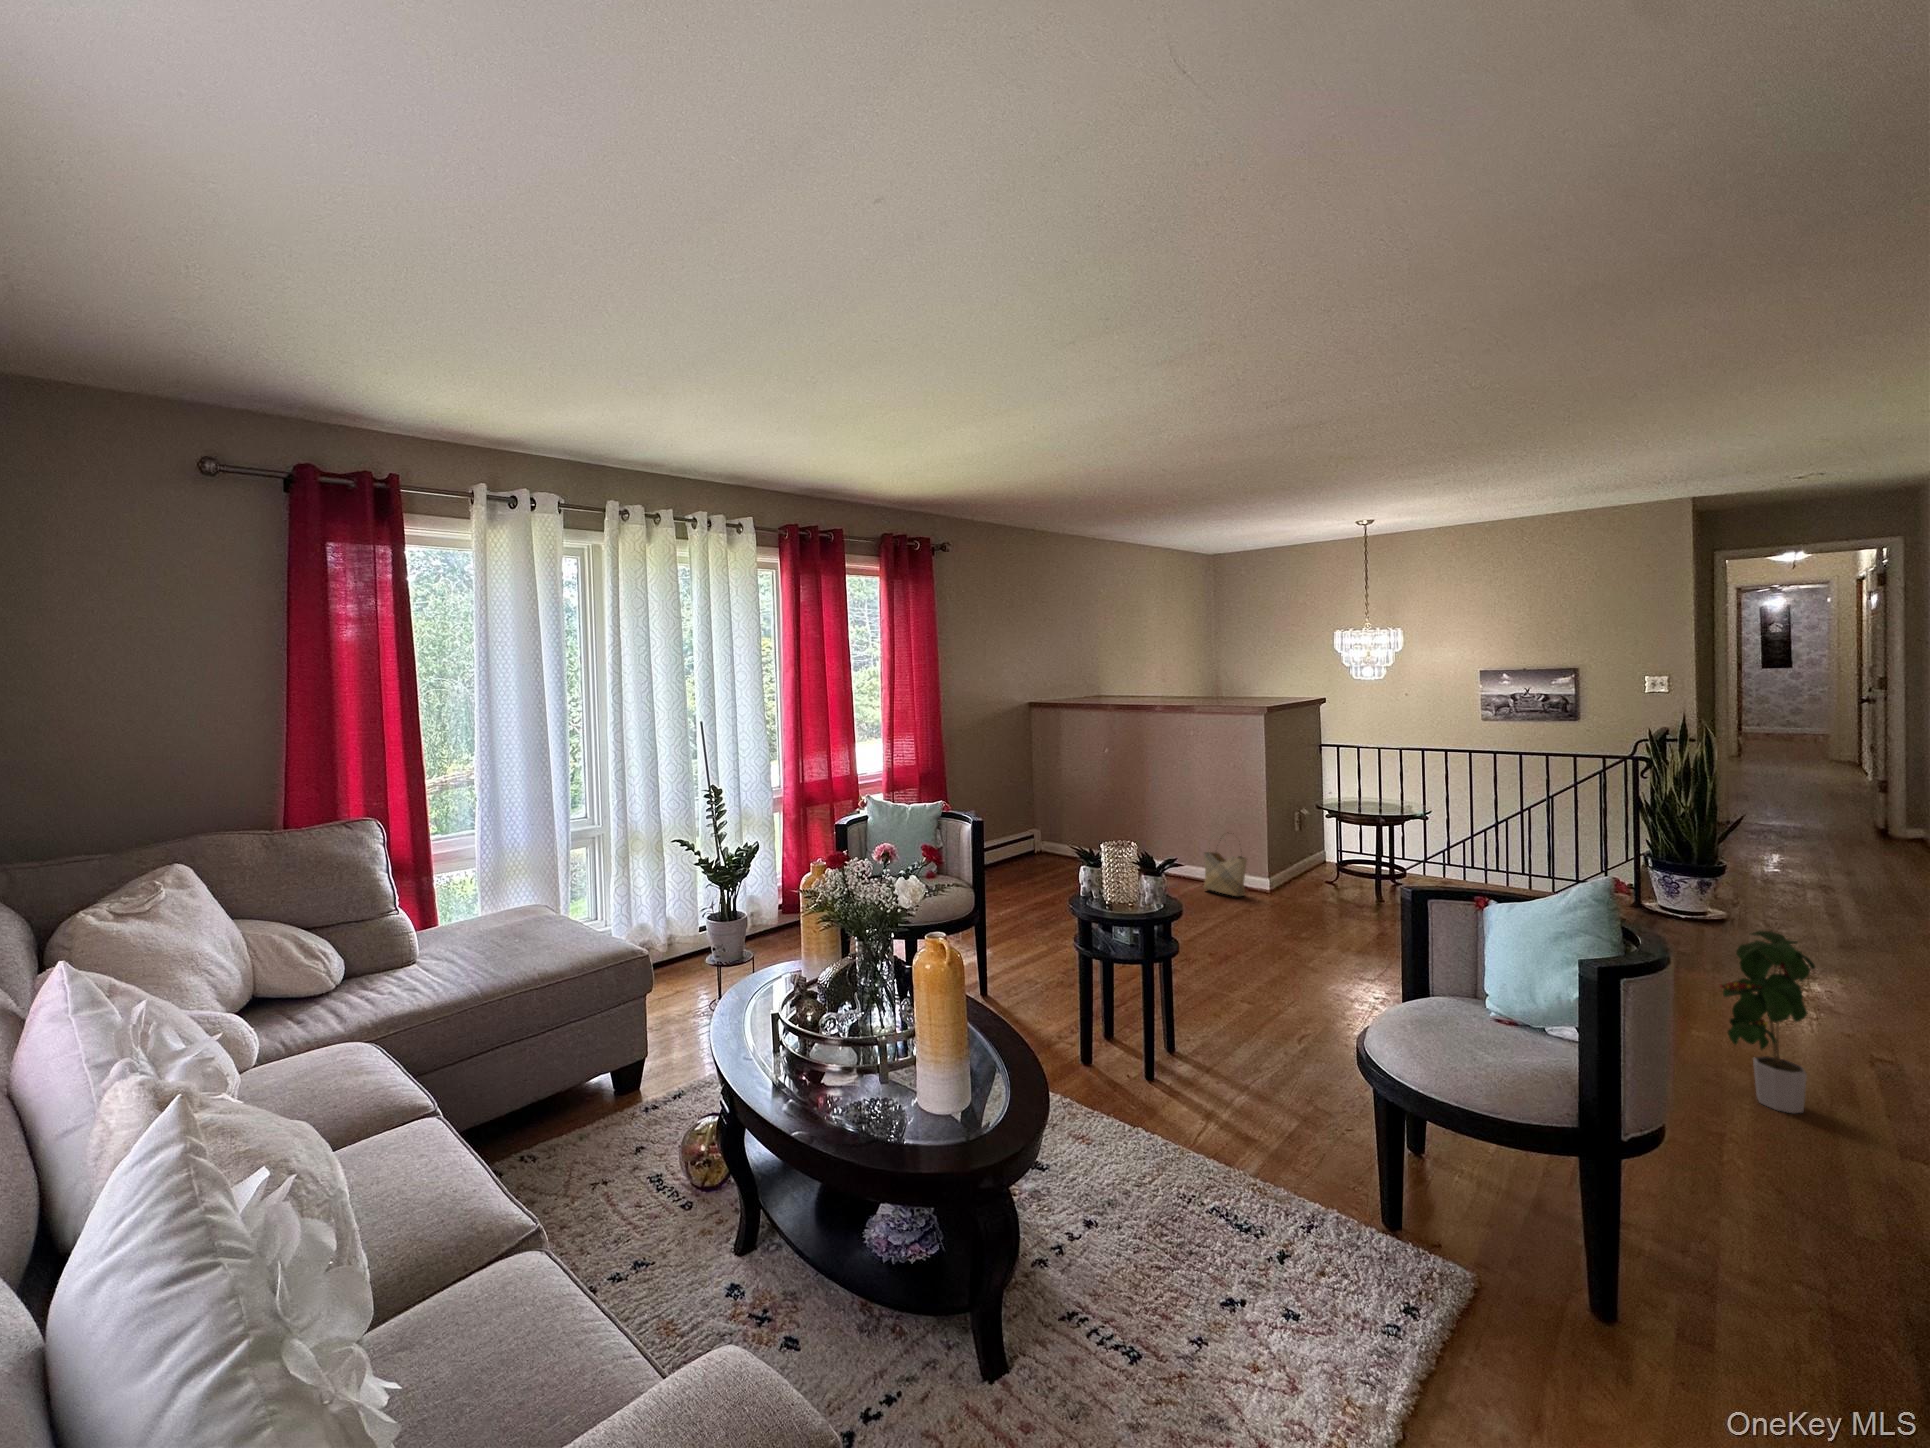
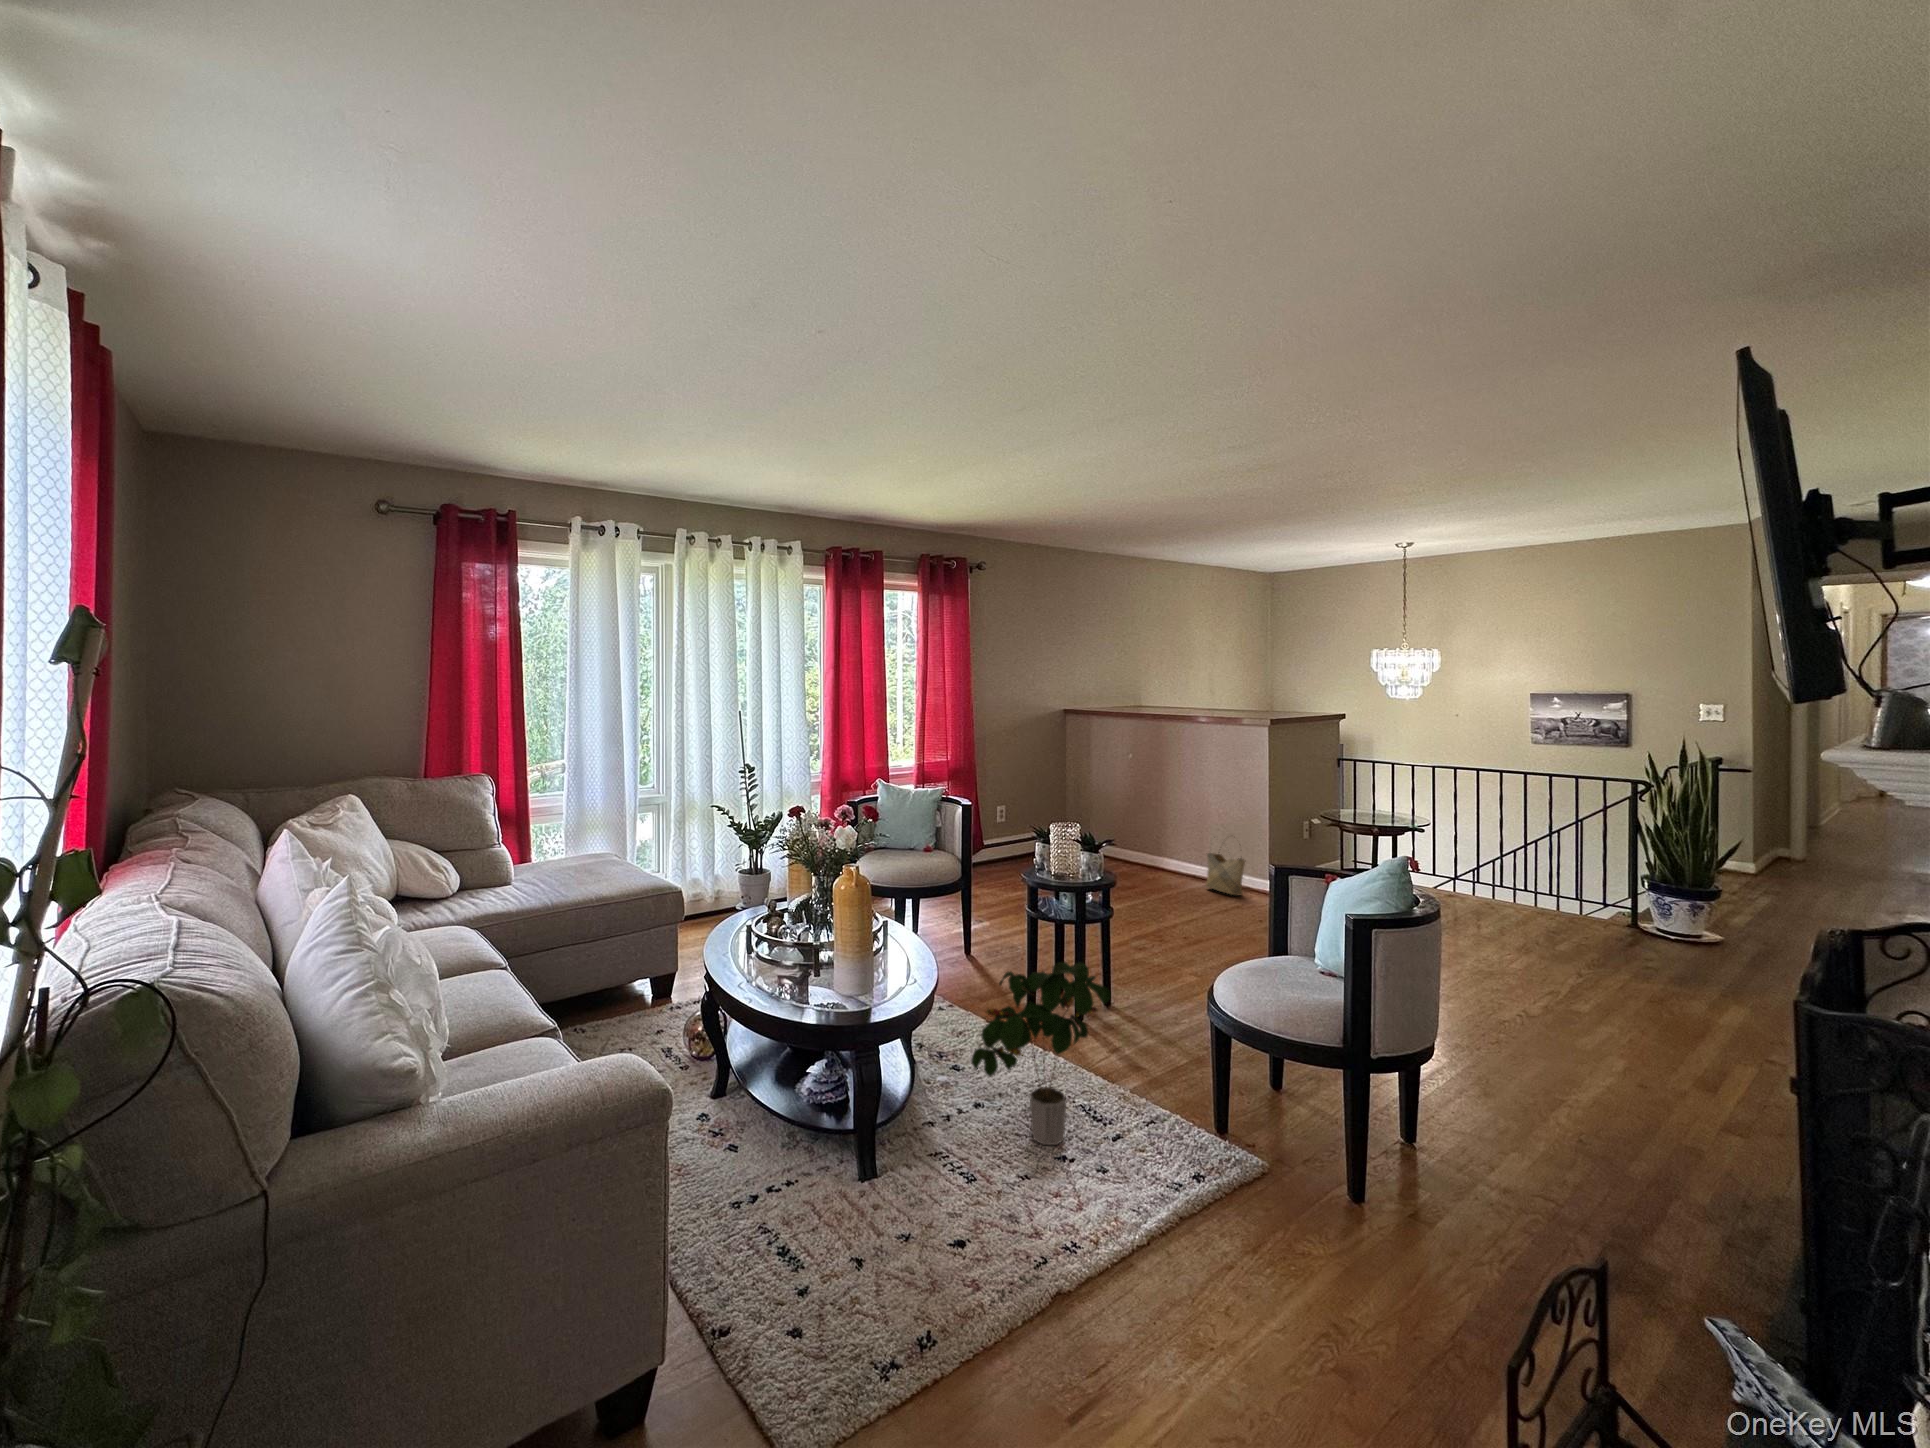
potted plant: present [1720,931,1815,1113] -> present [971,962,1111,1145]

